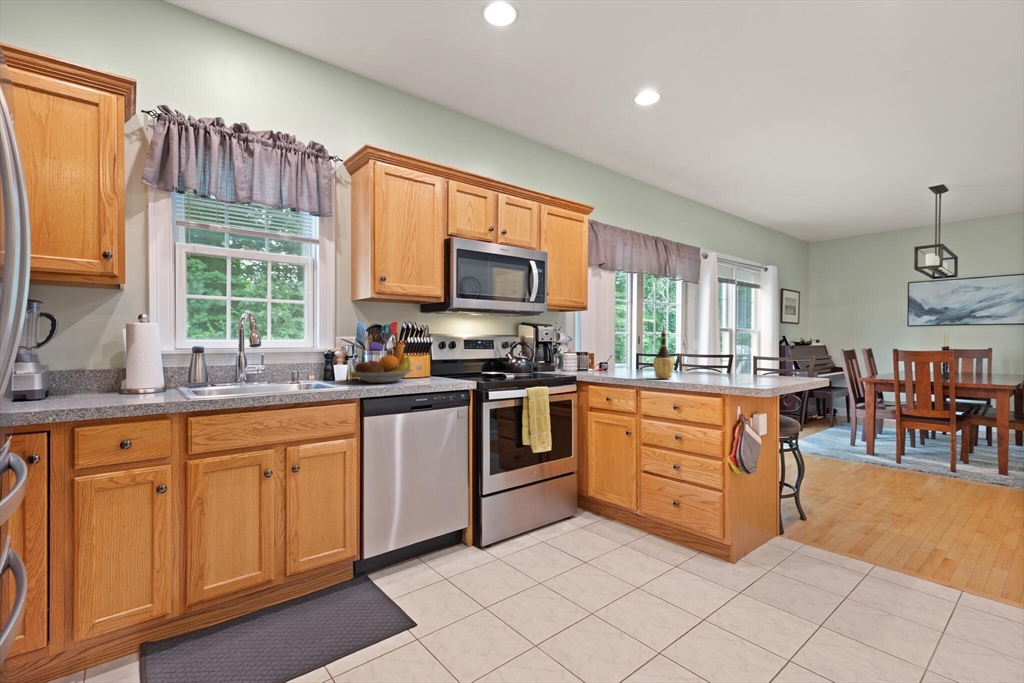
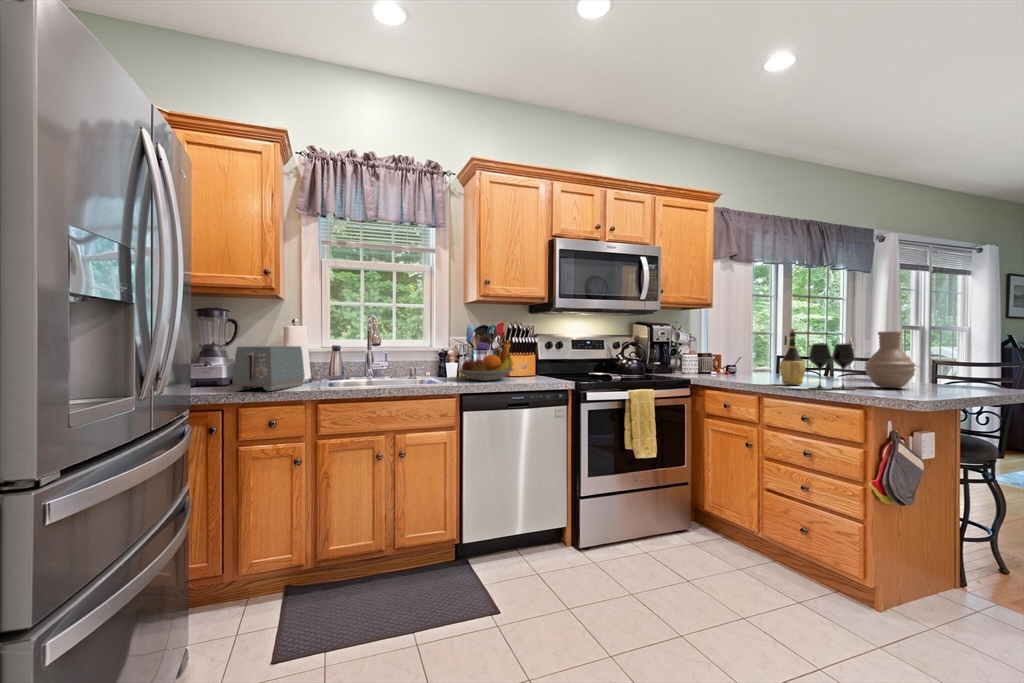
vase: none [717,333,753,379] -> present [865,331,916,388]
wine glass: none [679,343,713,382] -> present [809,344,855,390]
toaster: none [60,348,162,406] -> present [232,346,305,391]

